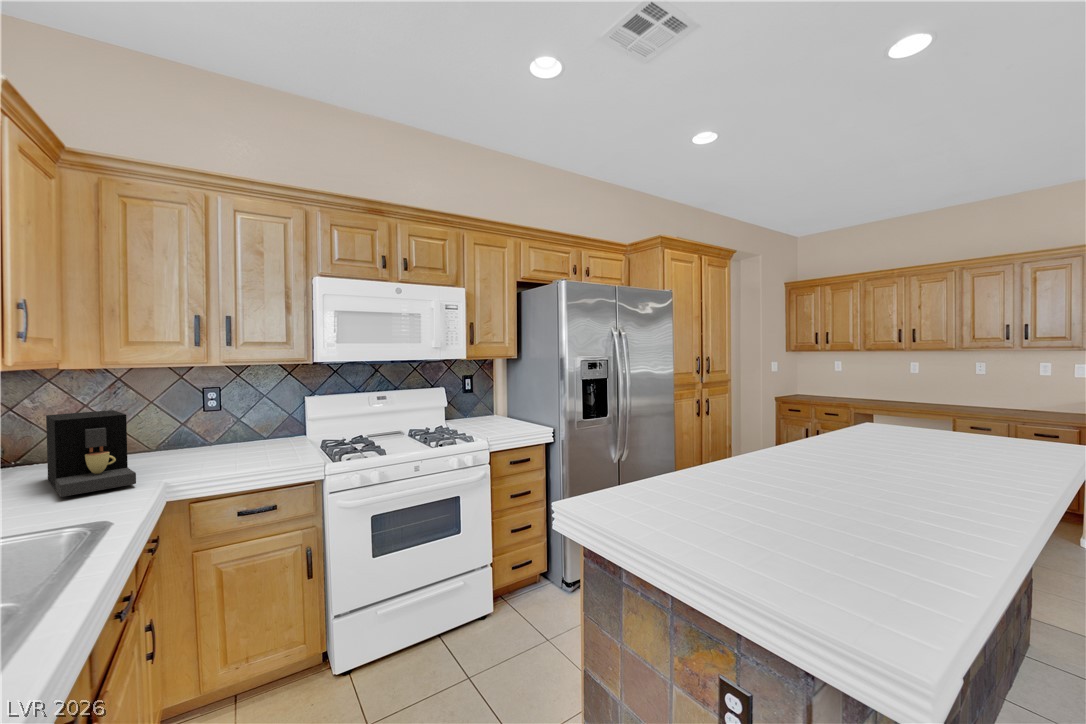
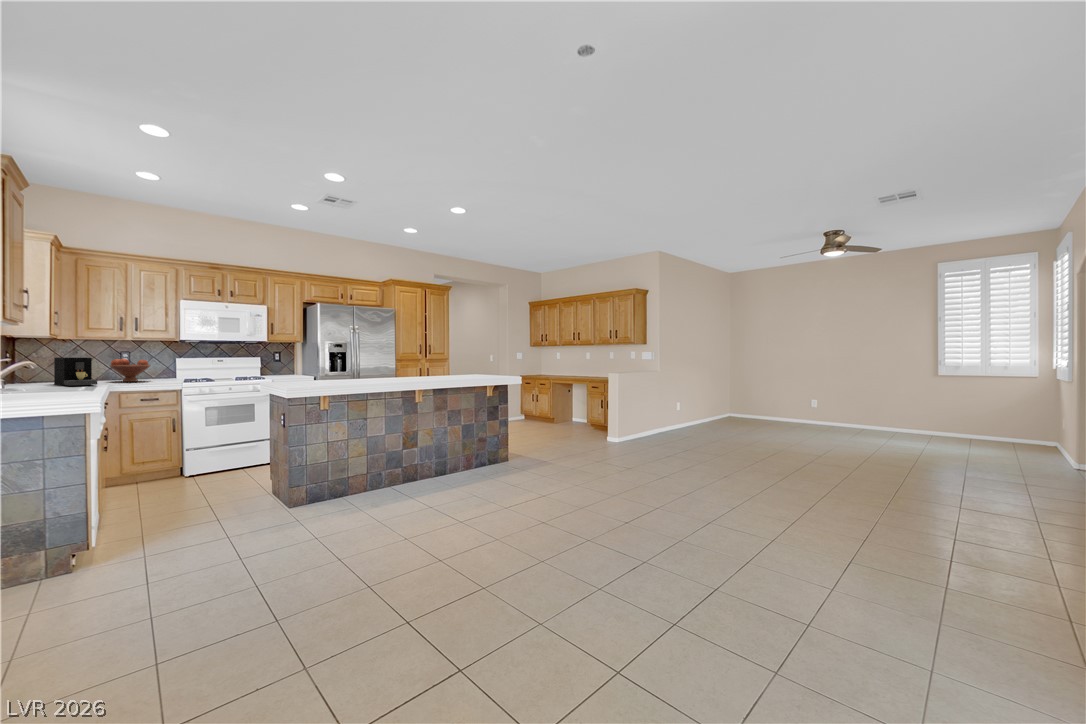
fruit bowl: none [176,404,259,457] -> present [110,359,150,382]

